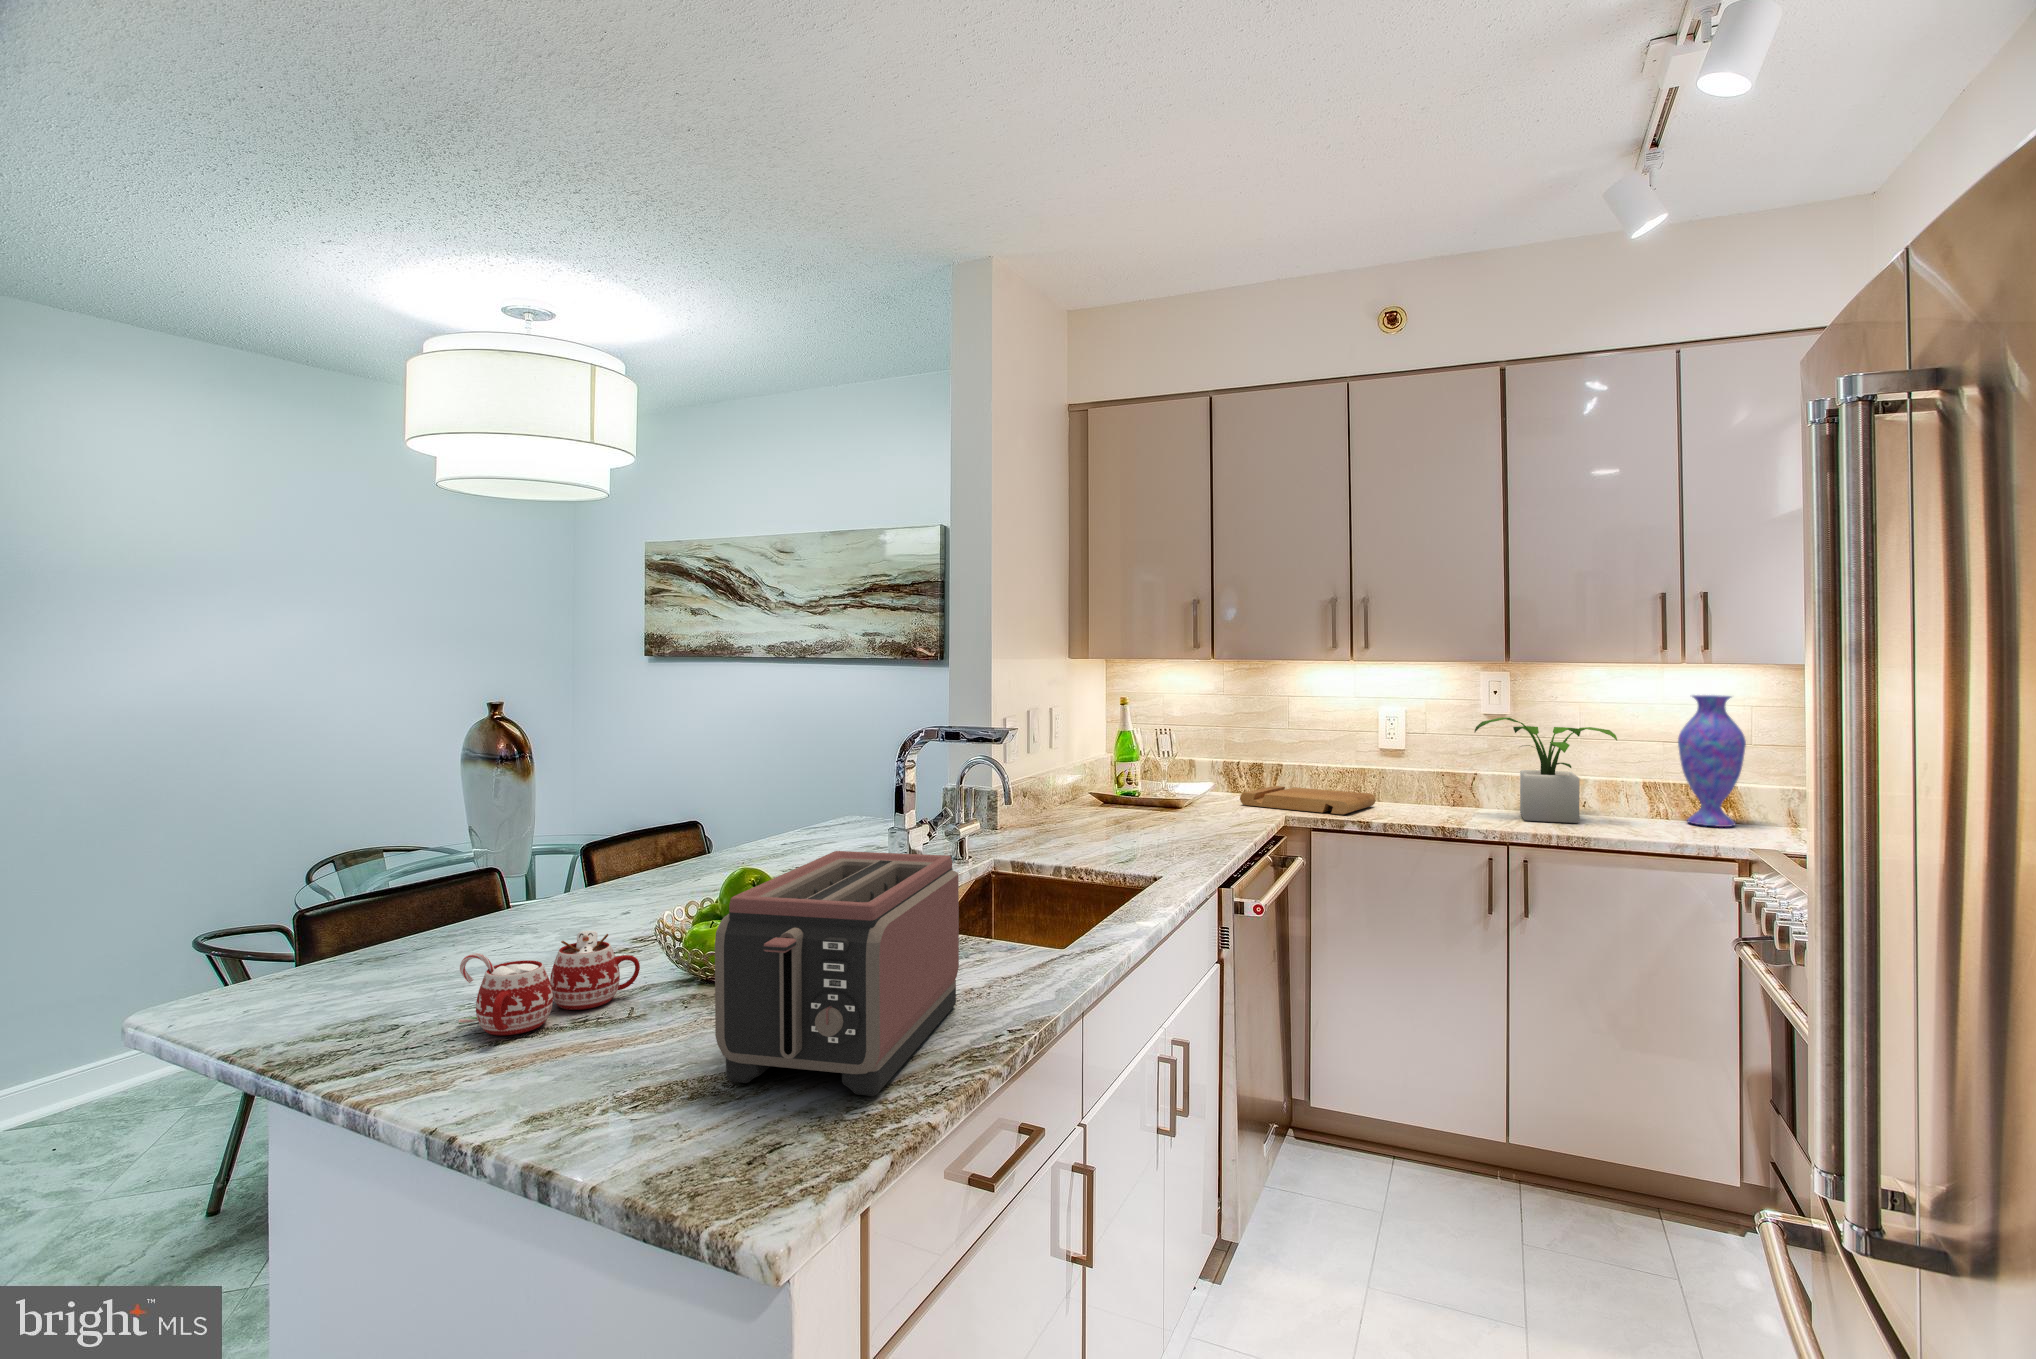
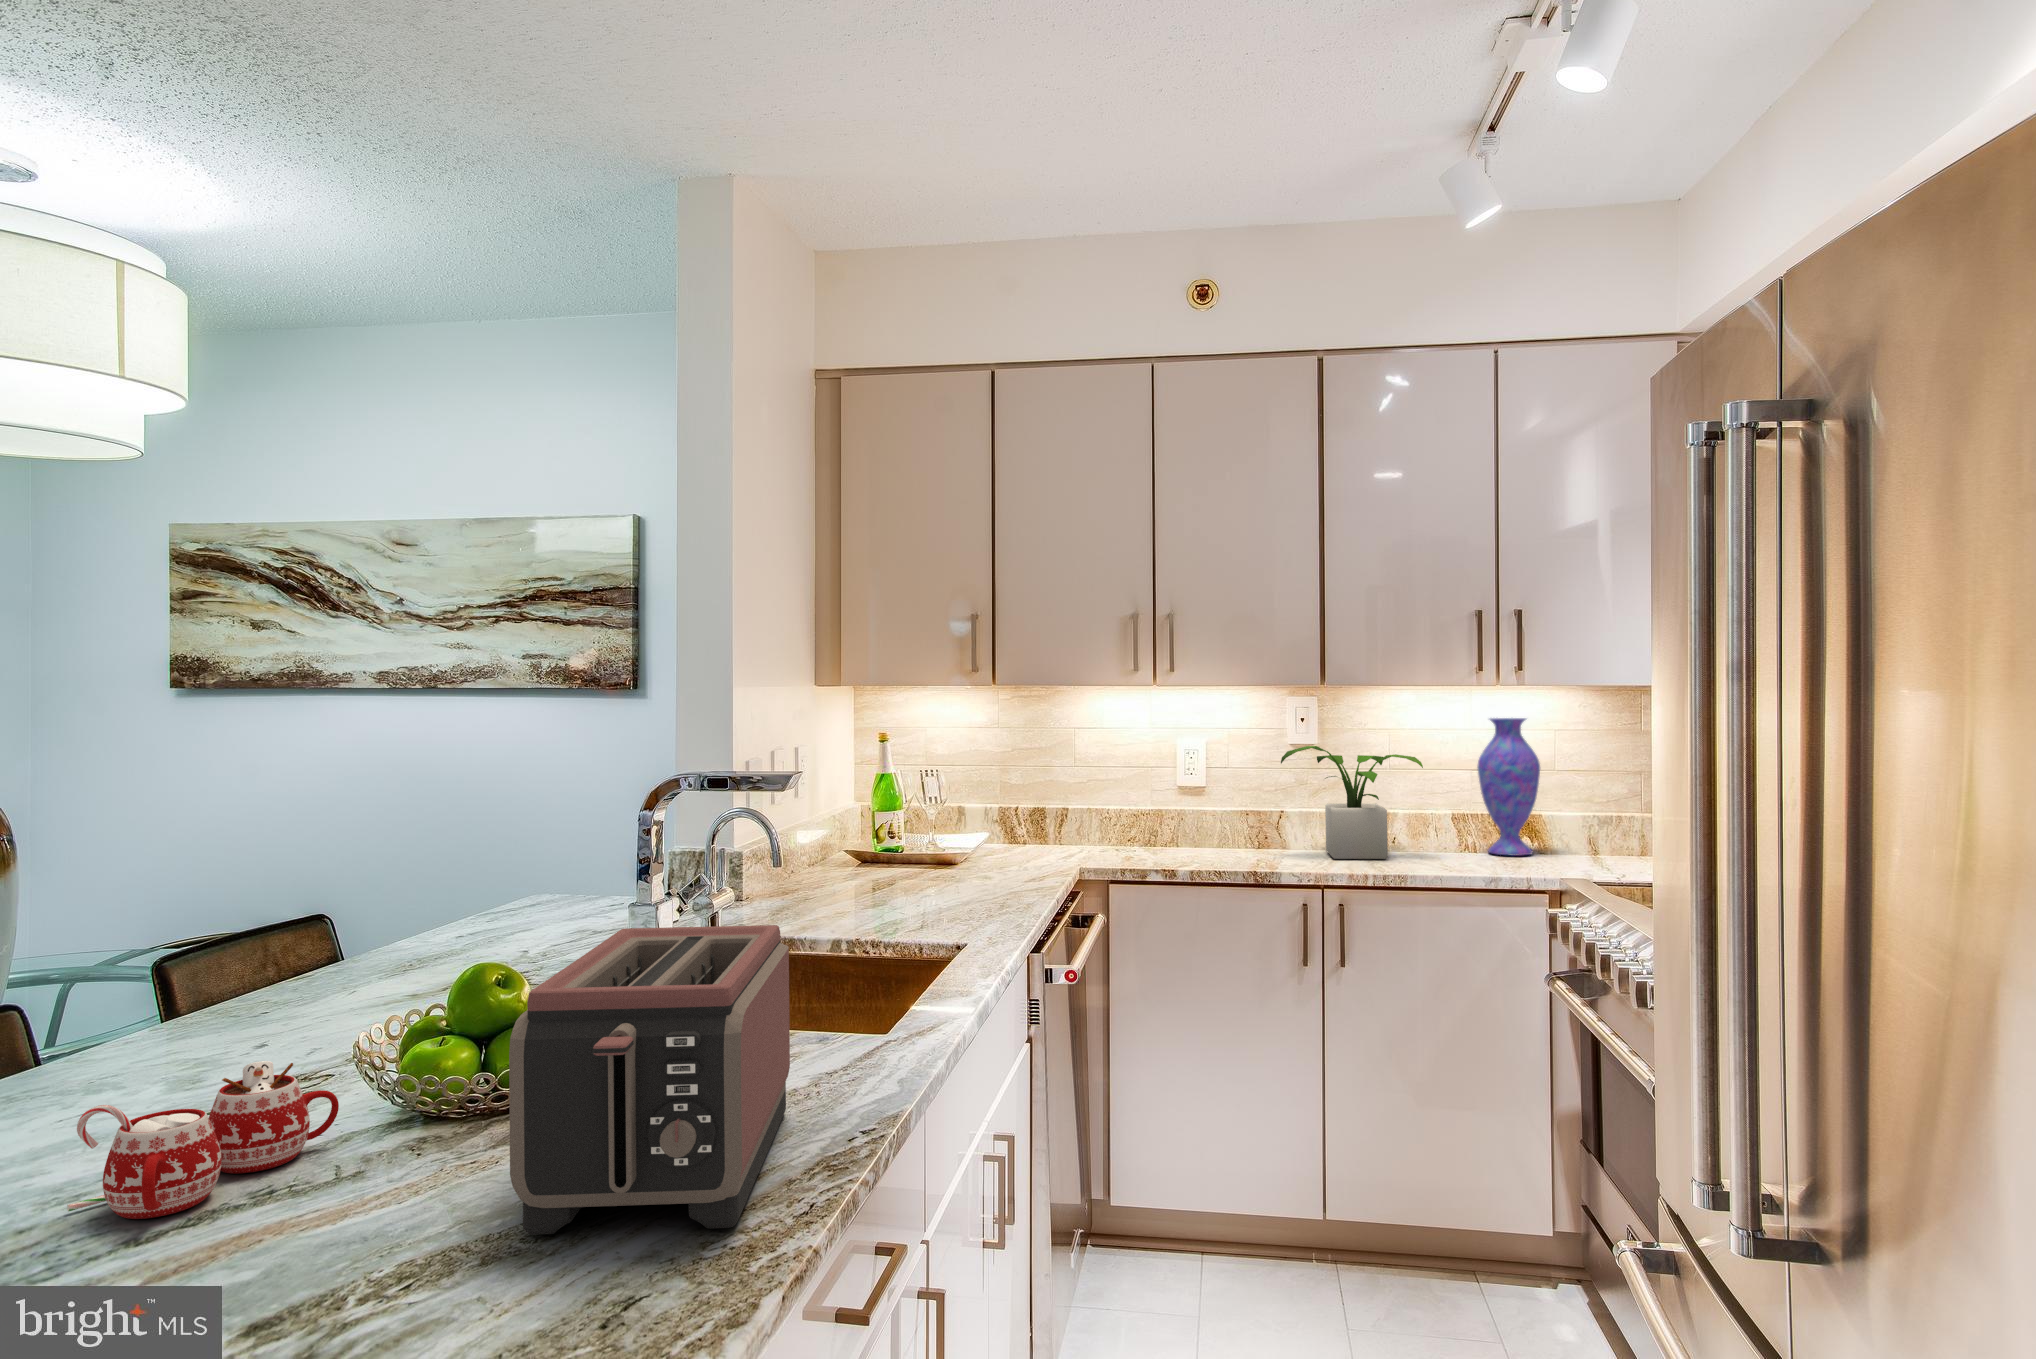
cutting board: present [1240,786,1375,814] -> none [1024,833,1174,862]

